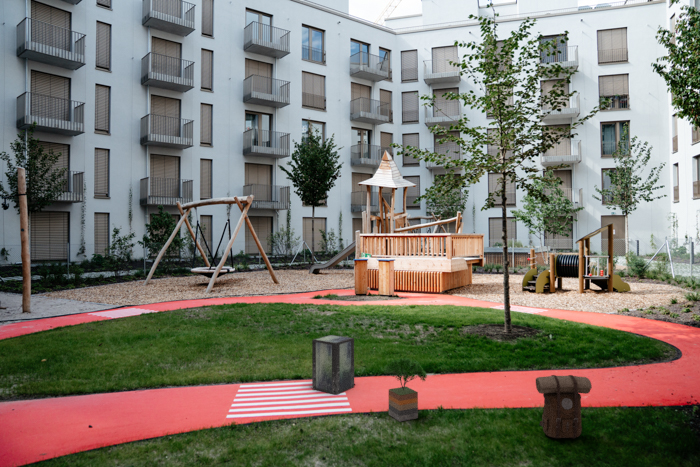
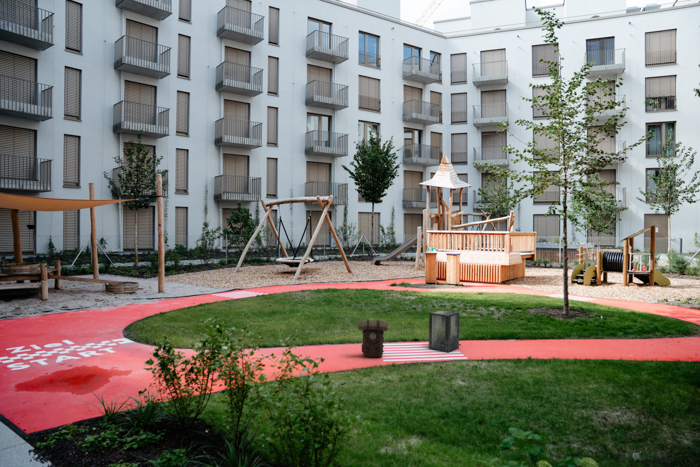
potted tree: present [385,358,427,422] -> none [489,325,522,369]
backpack: present [536,375,592,439] -> present [358,320,388,357]

